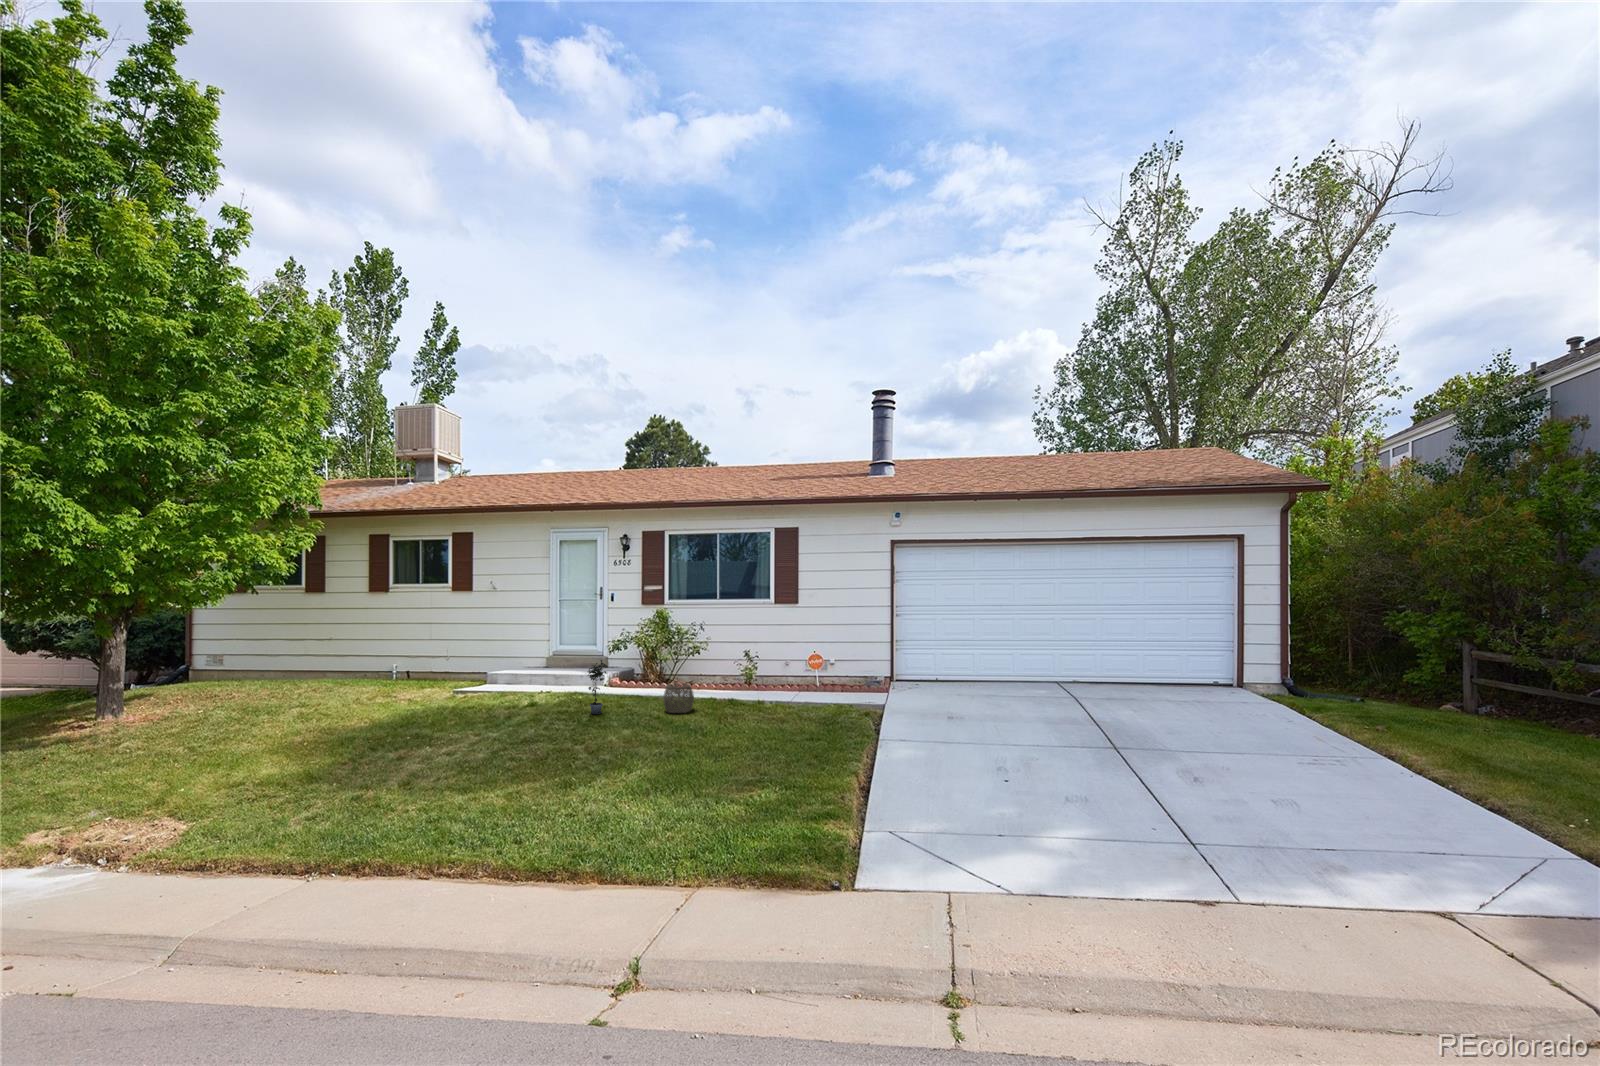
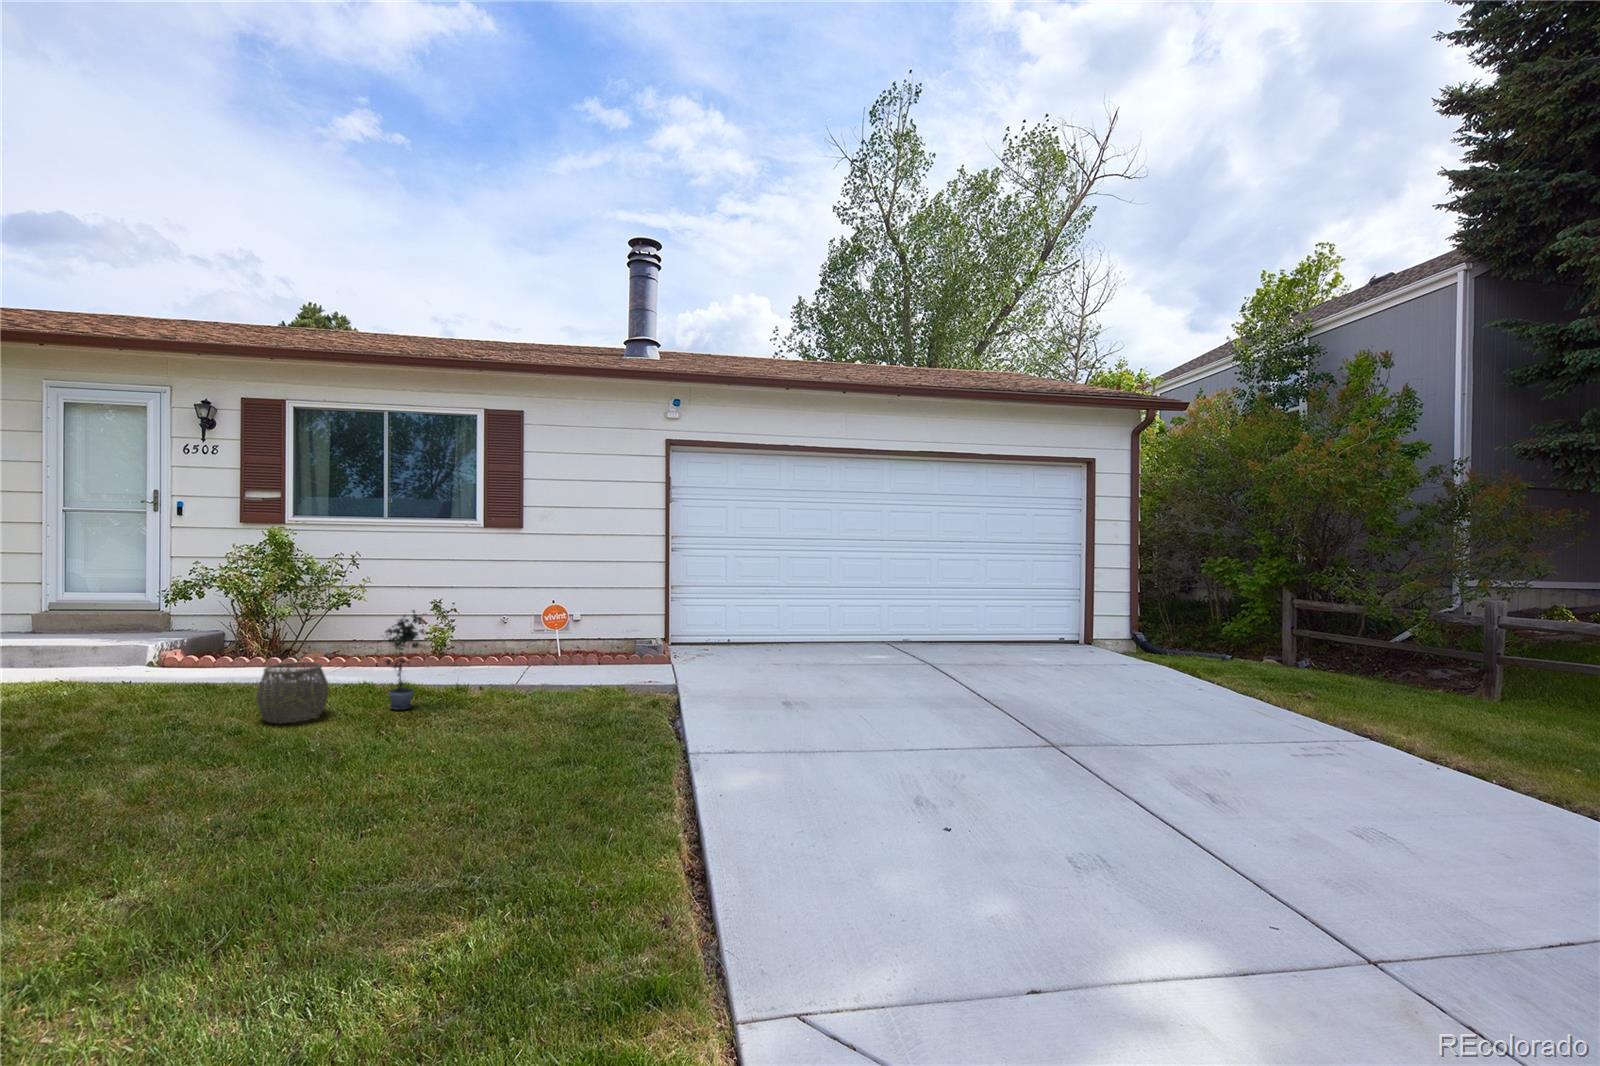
potted plant: present [588,660,608,714] -> present [382,610,425,710]

